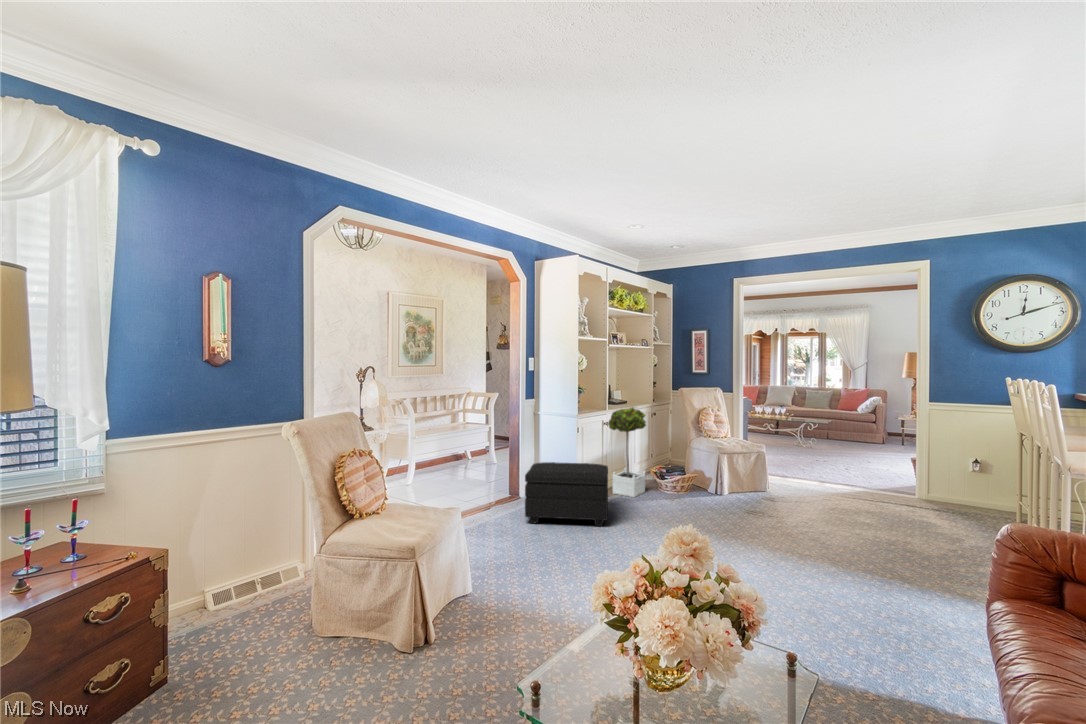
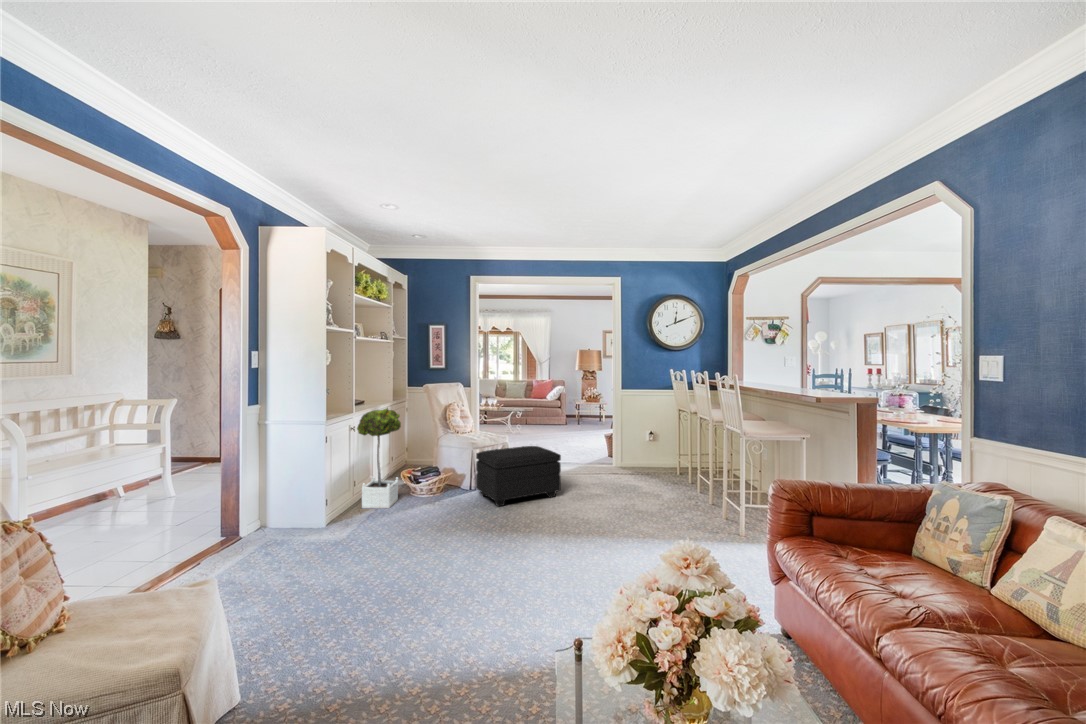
footstool: present [525,462,608,526] -> present [476,446,561,506]

